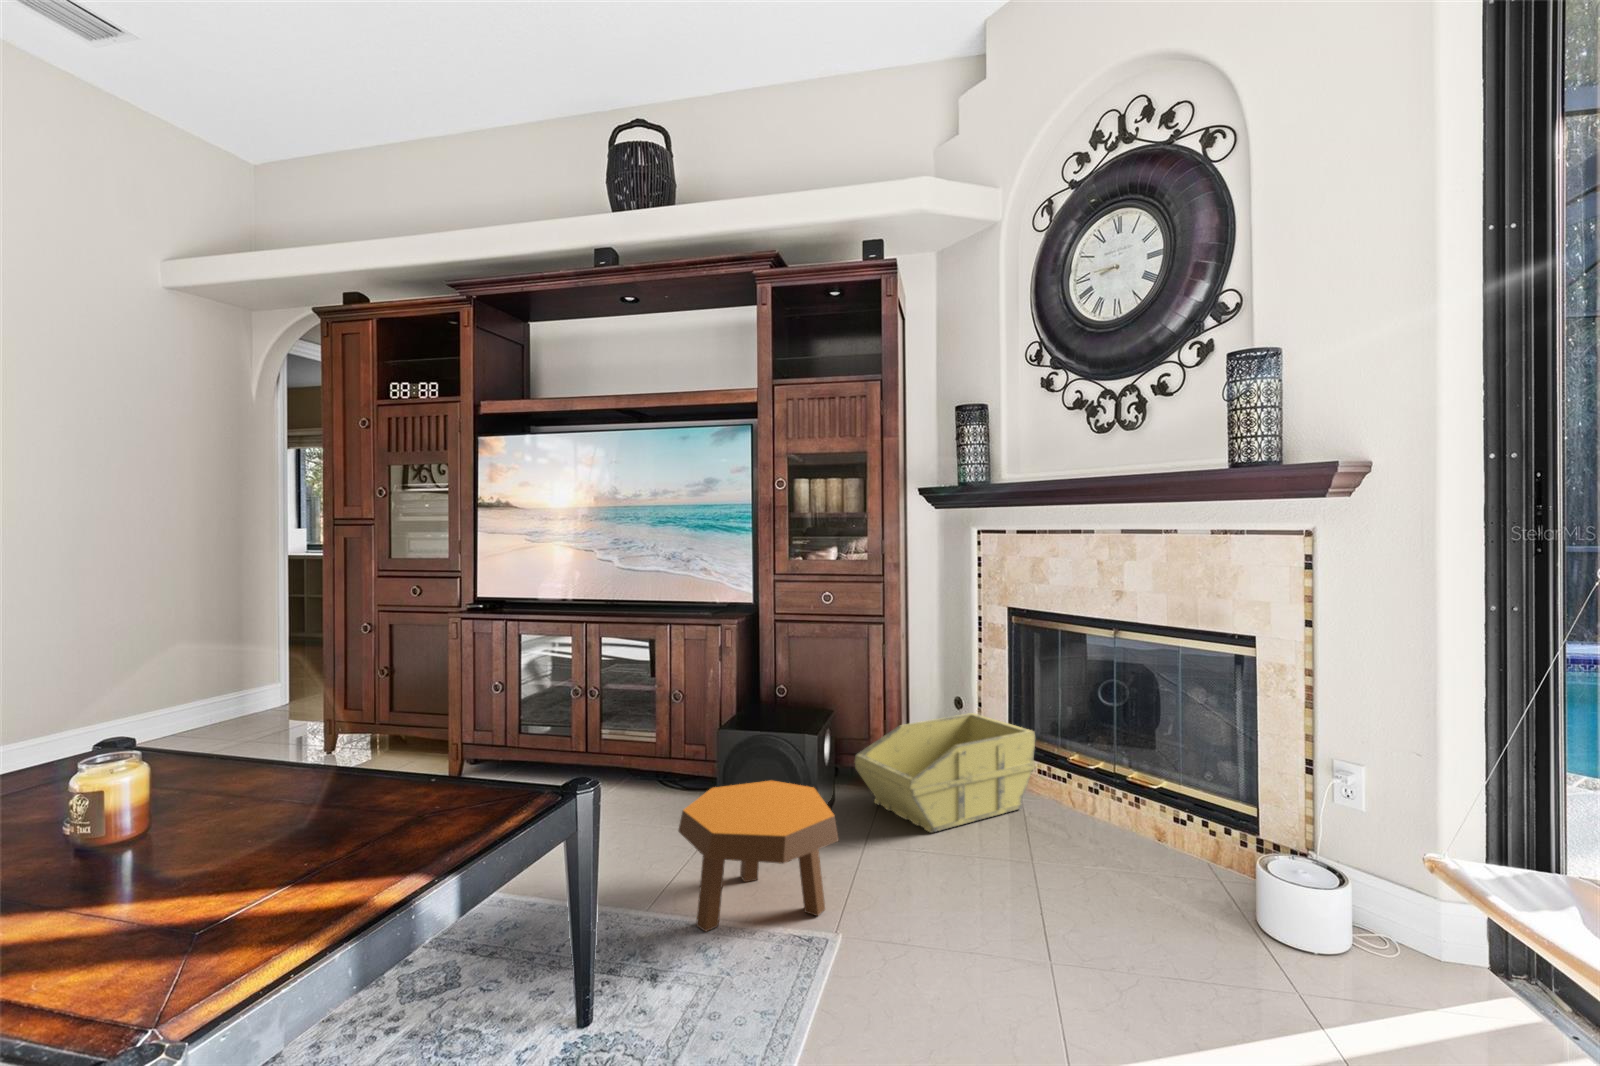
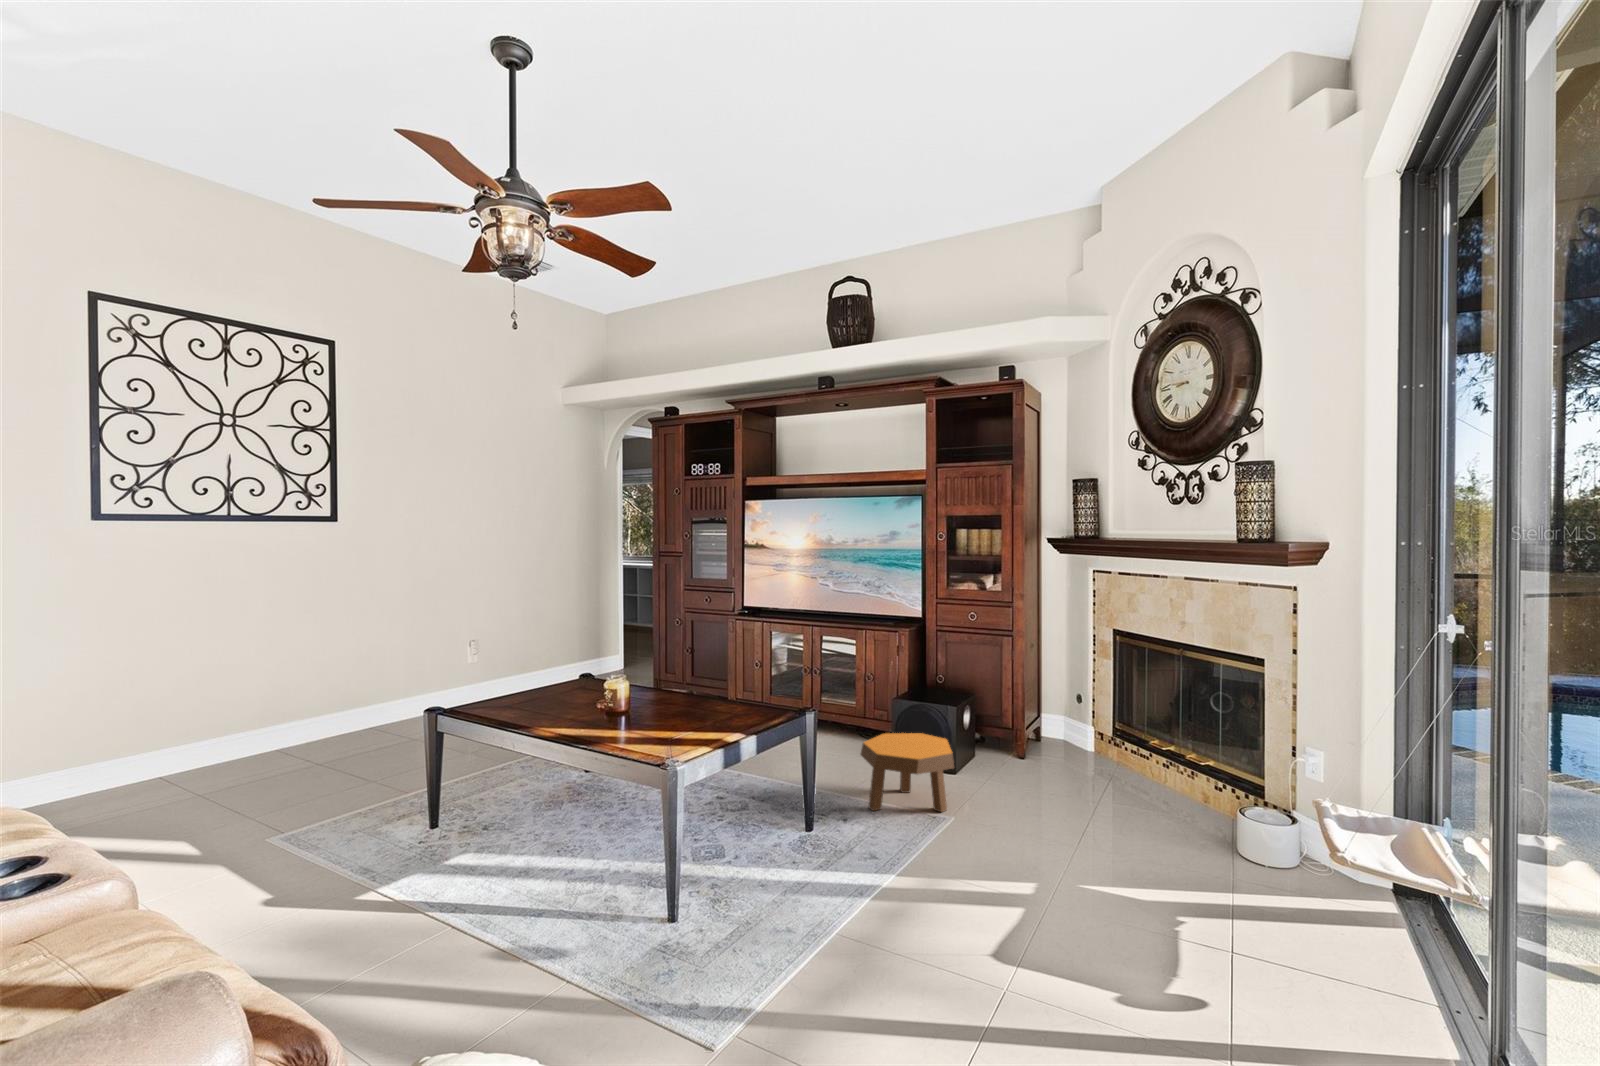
storage bin: present [854,713,1035,833] -> none [988,706,1125,782]

